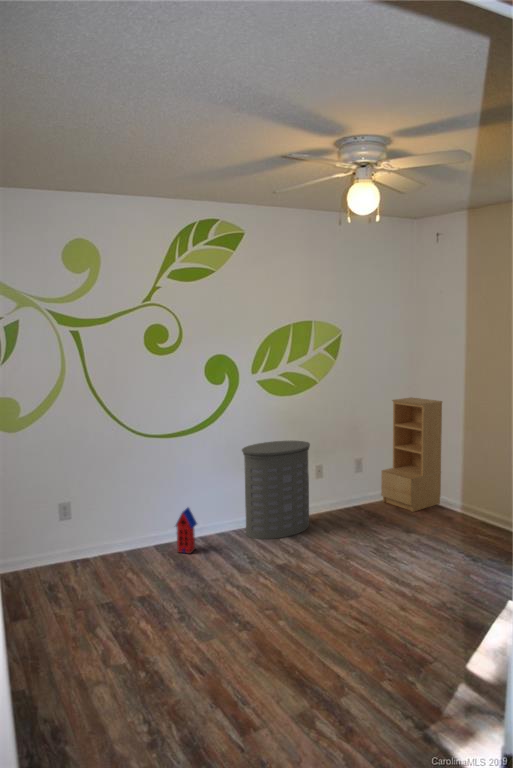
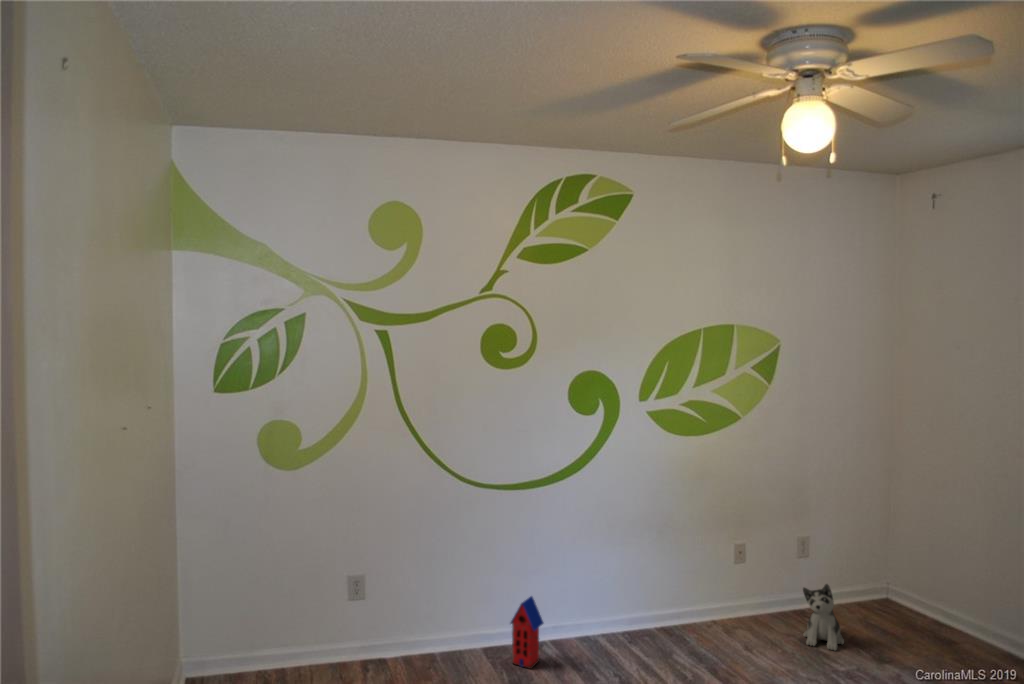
bookshelf: present [381,397,442,512] -> none [848,447,957,639]
laundry hamper: present [242,441,310,539] -> none [618,504,726,659]
plush toy: none [356,483,380,522] -> present [803,584,844,650]

